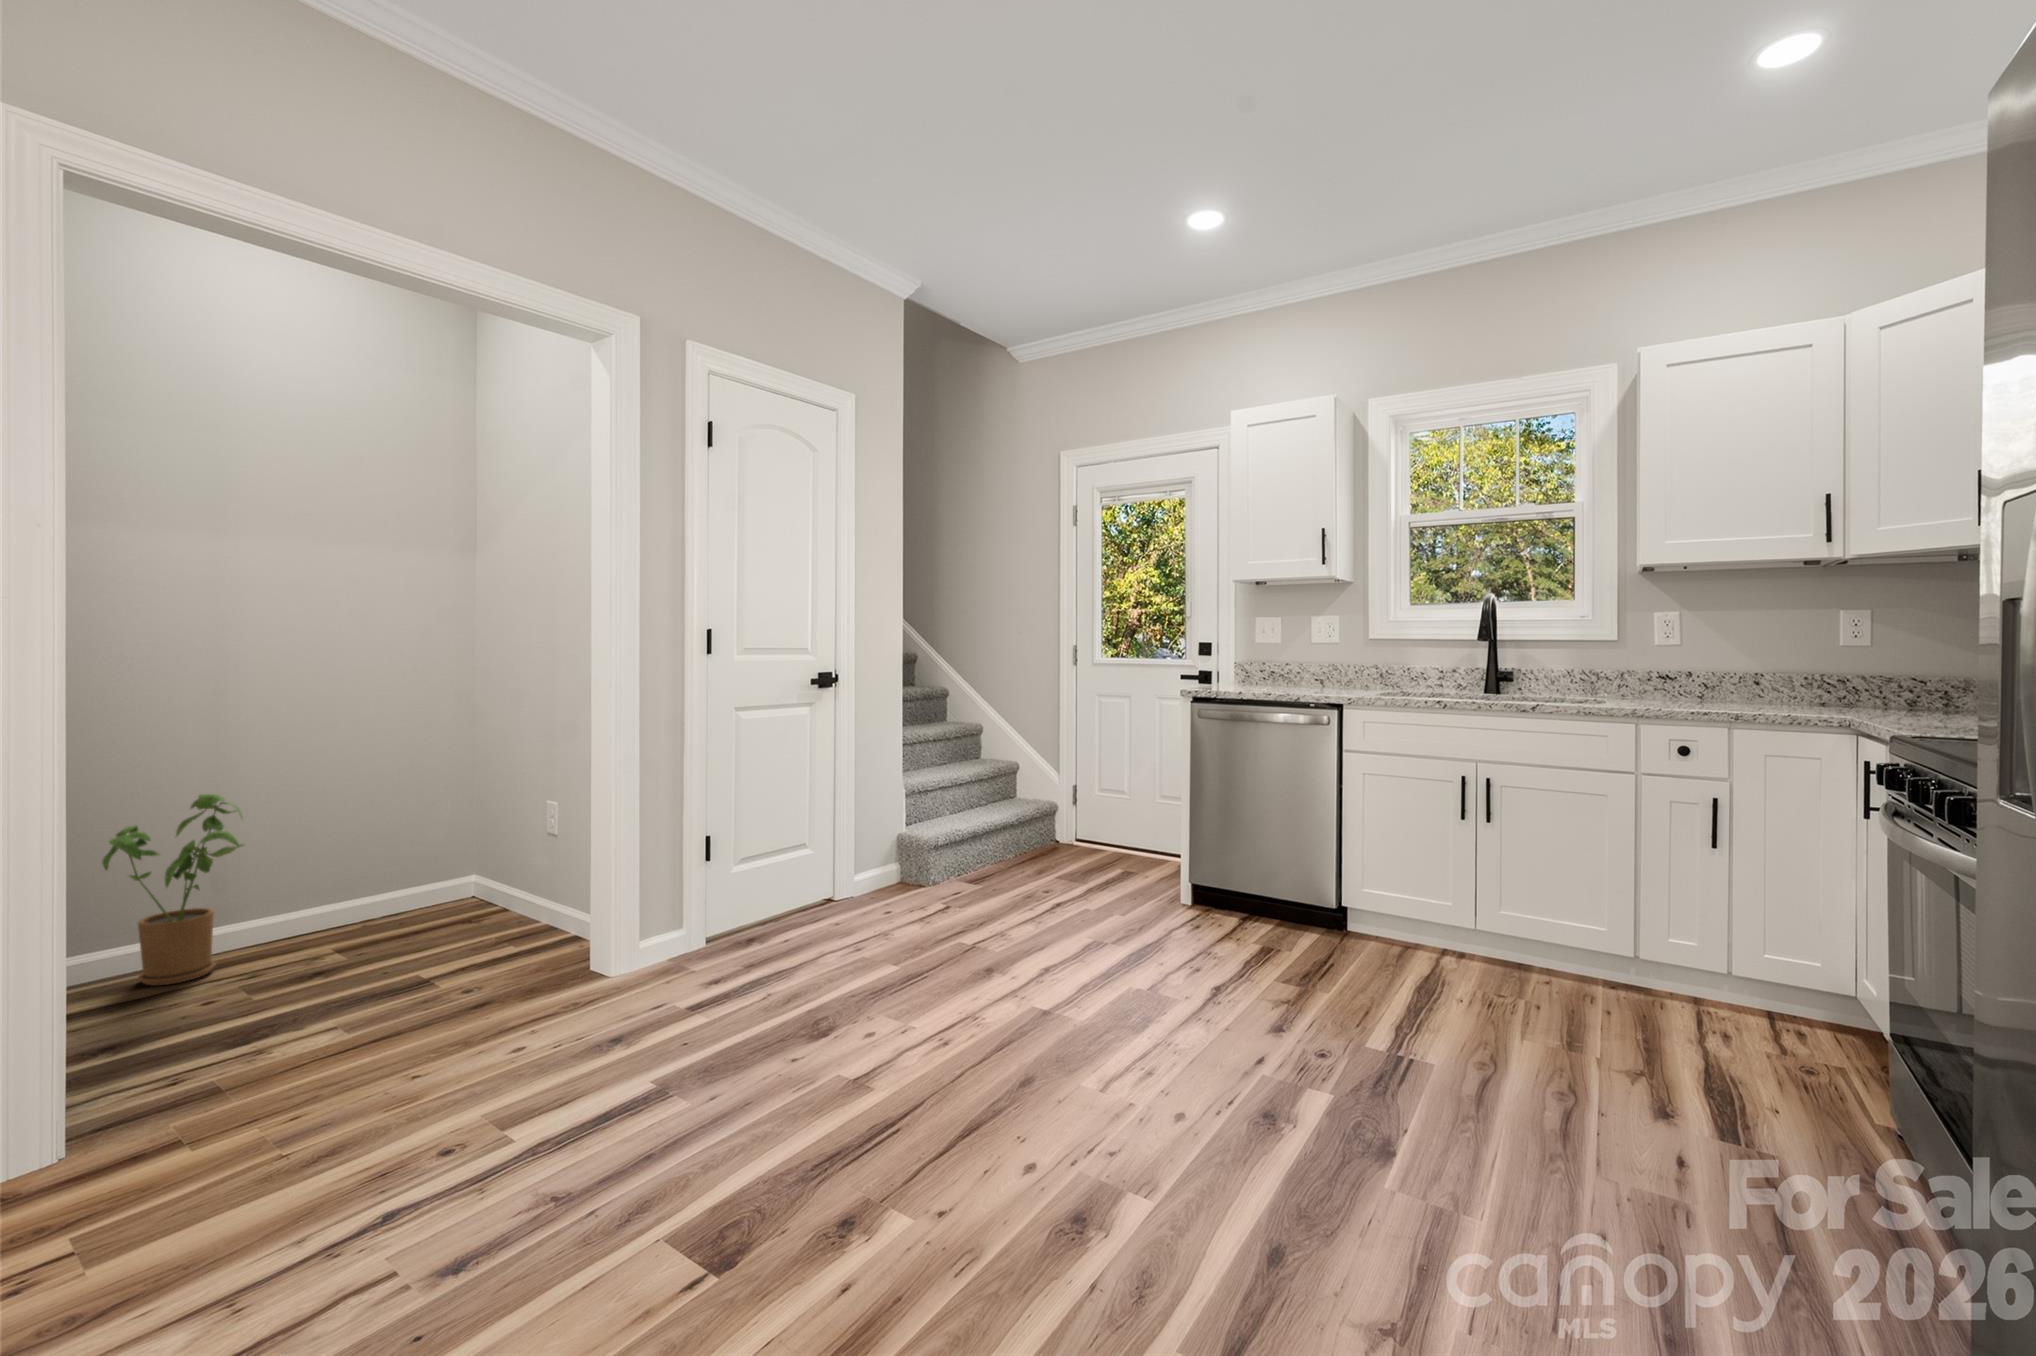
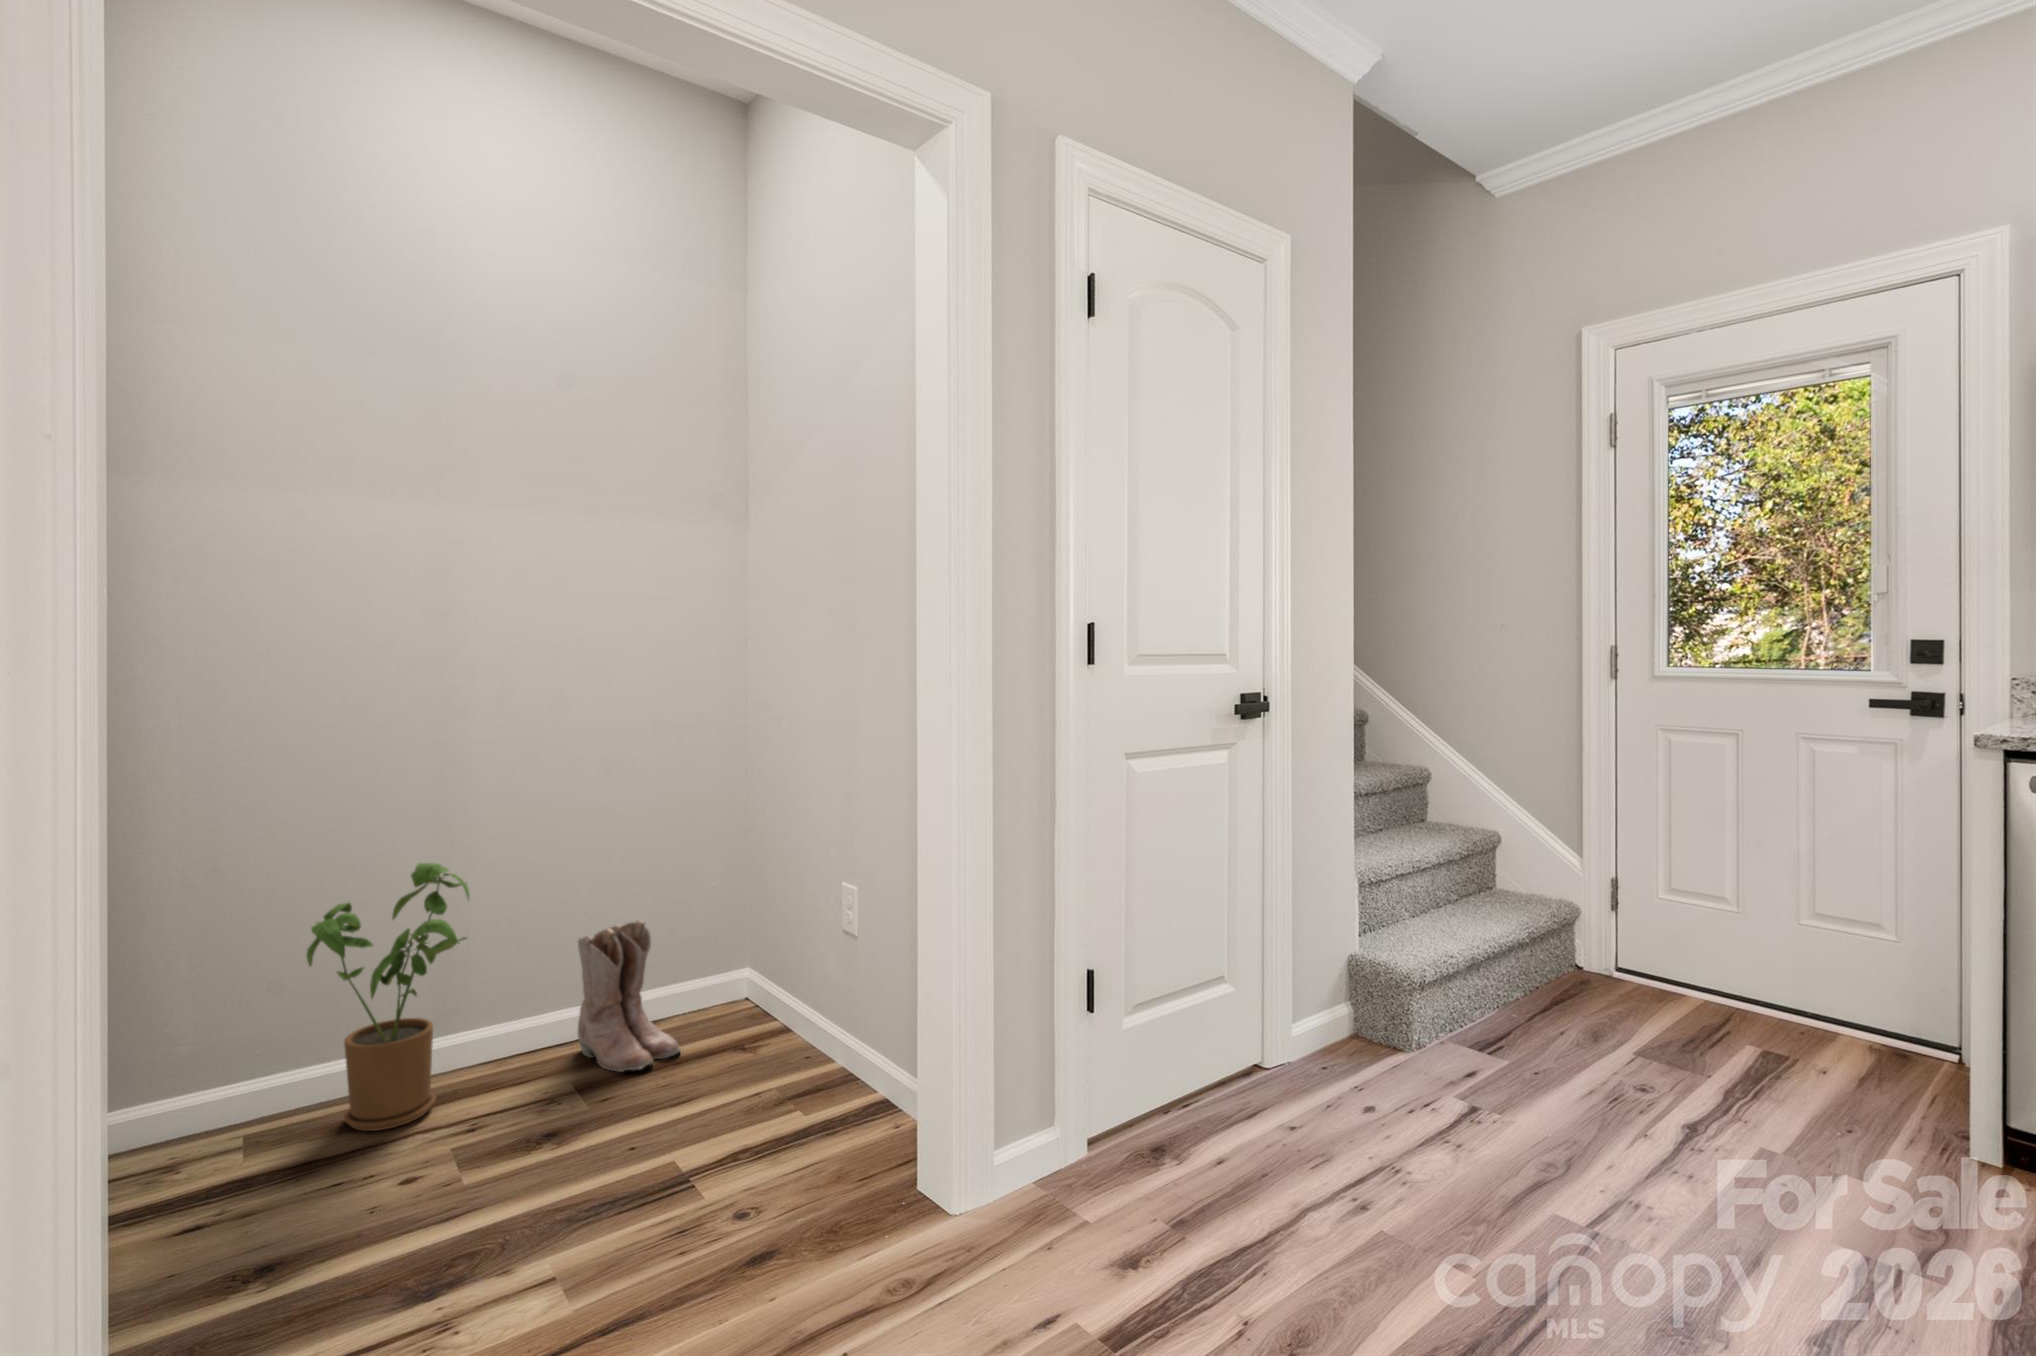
boots: none [331,837,420,941] -> present [577,920,681,1072]

